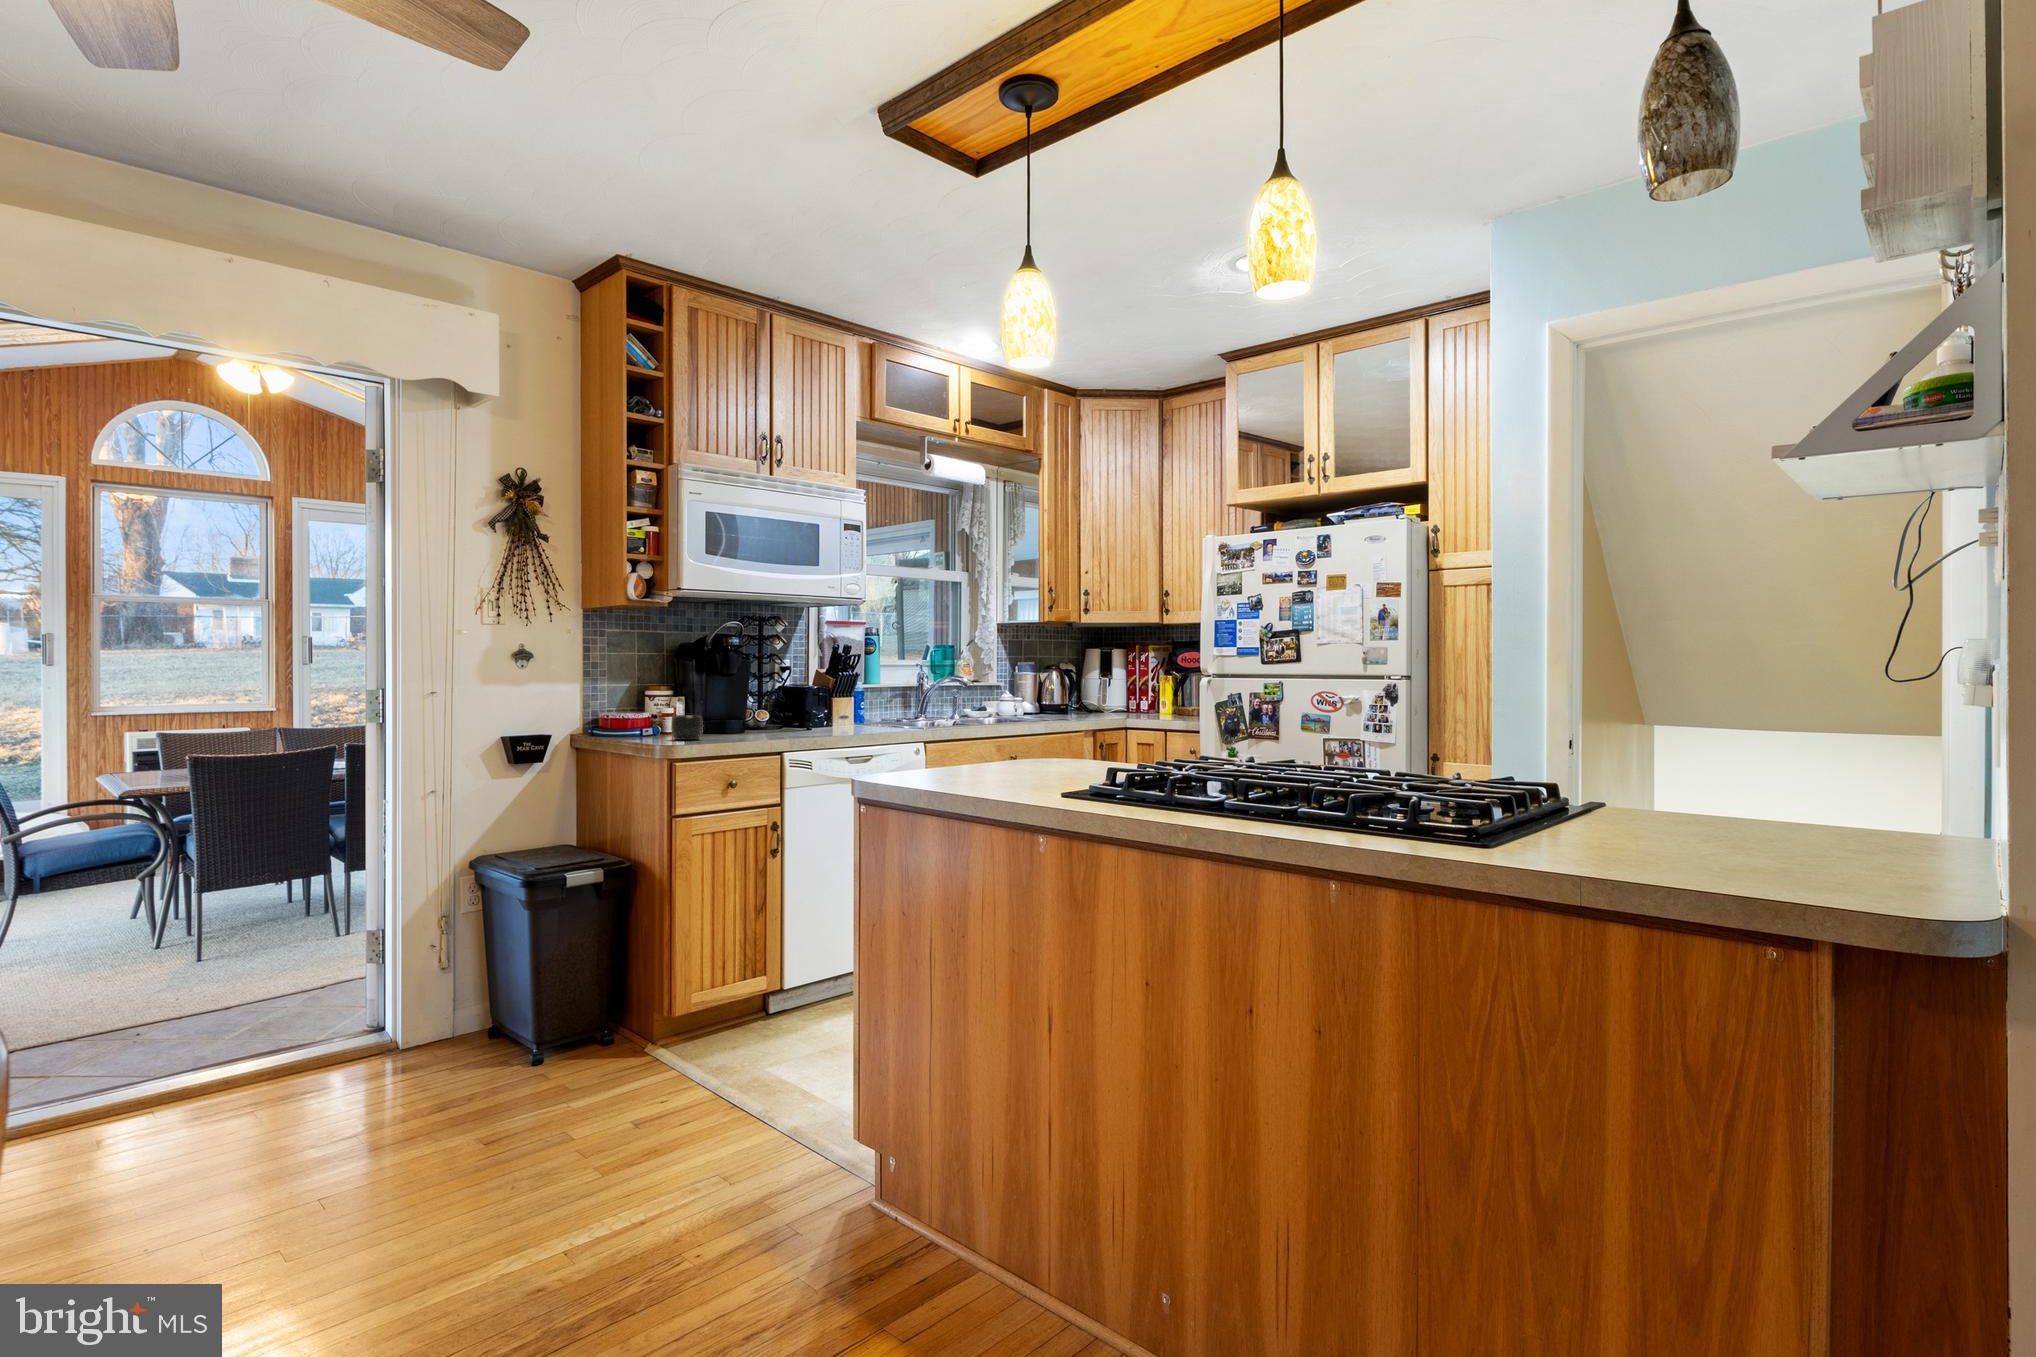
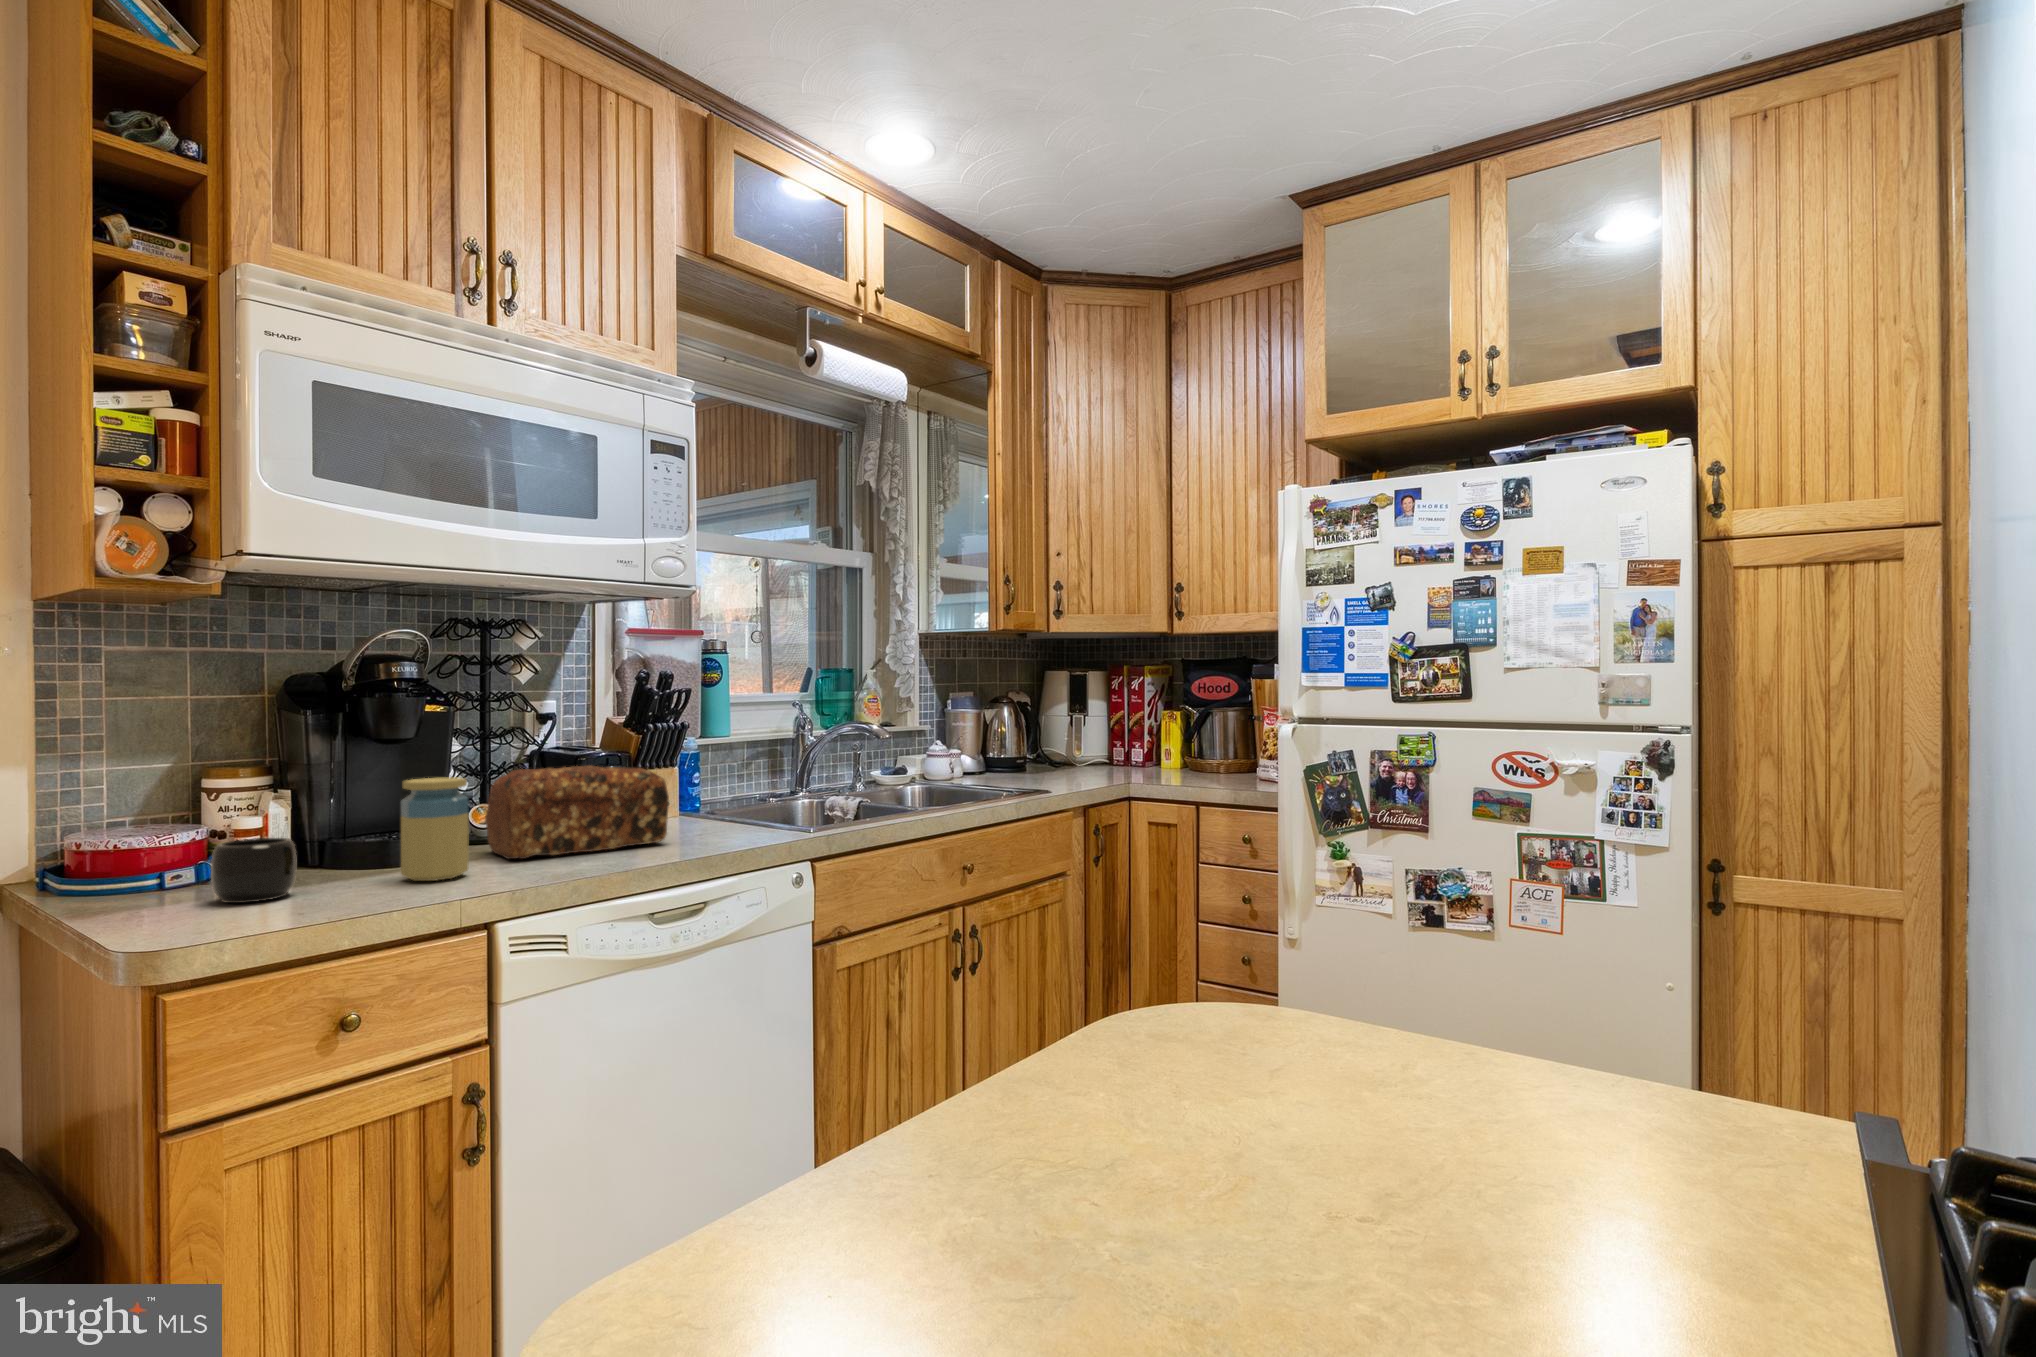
jar: none [740,692,769,738] -> present [401,777,469,881]
bread loaf: none [767,692,855,734] -> present [485,765,669,859]

